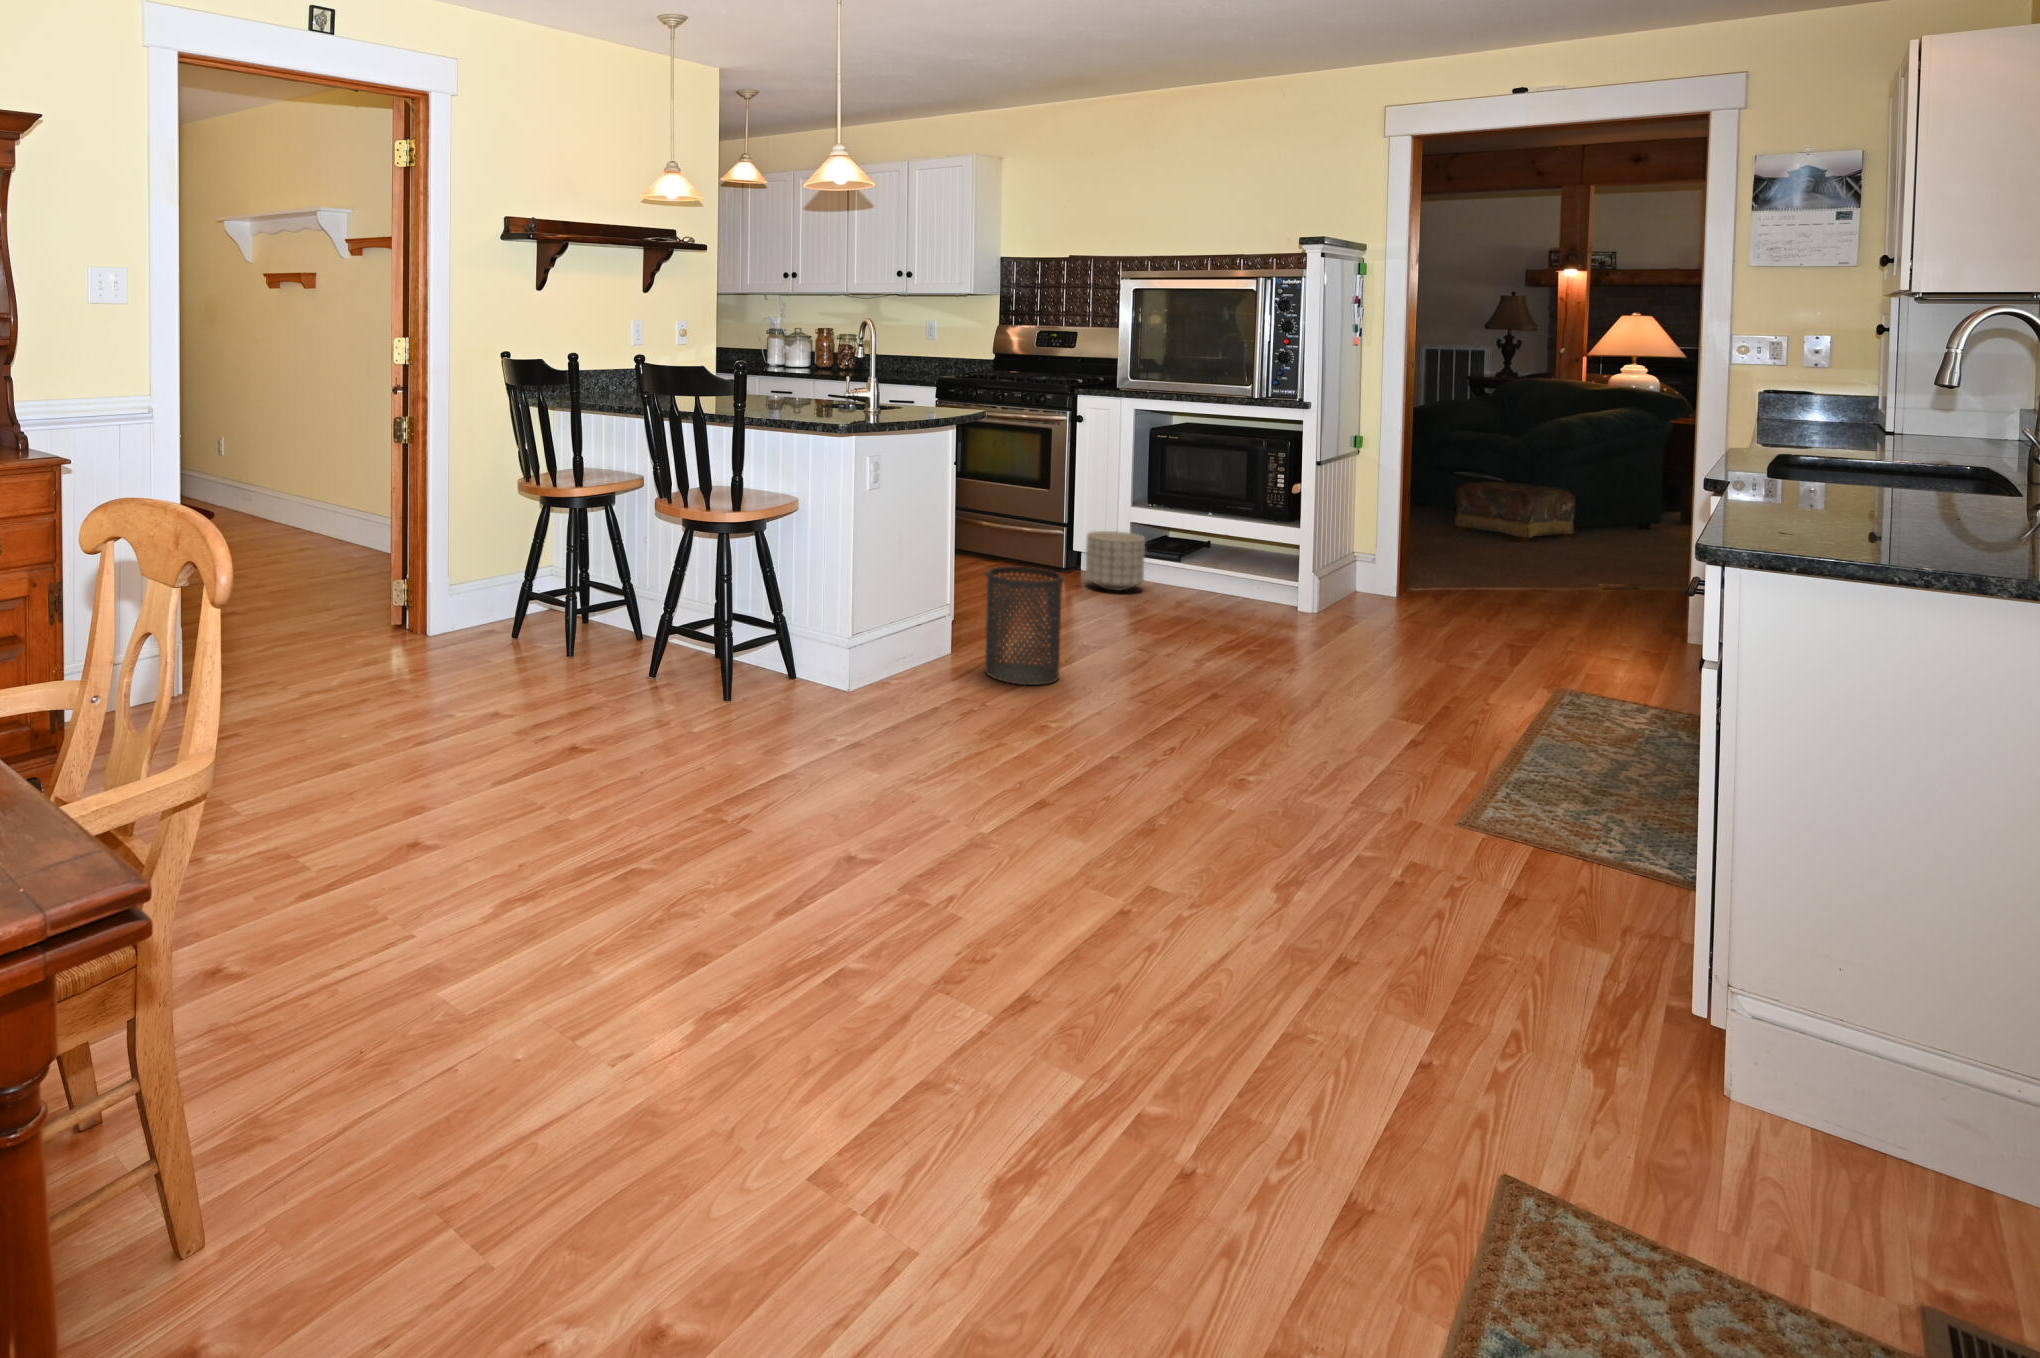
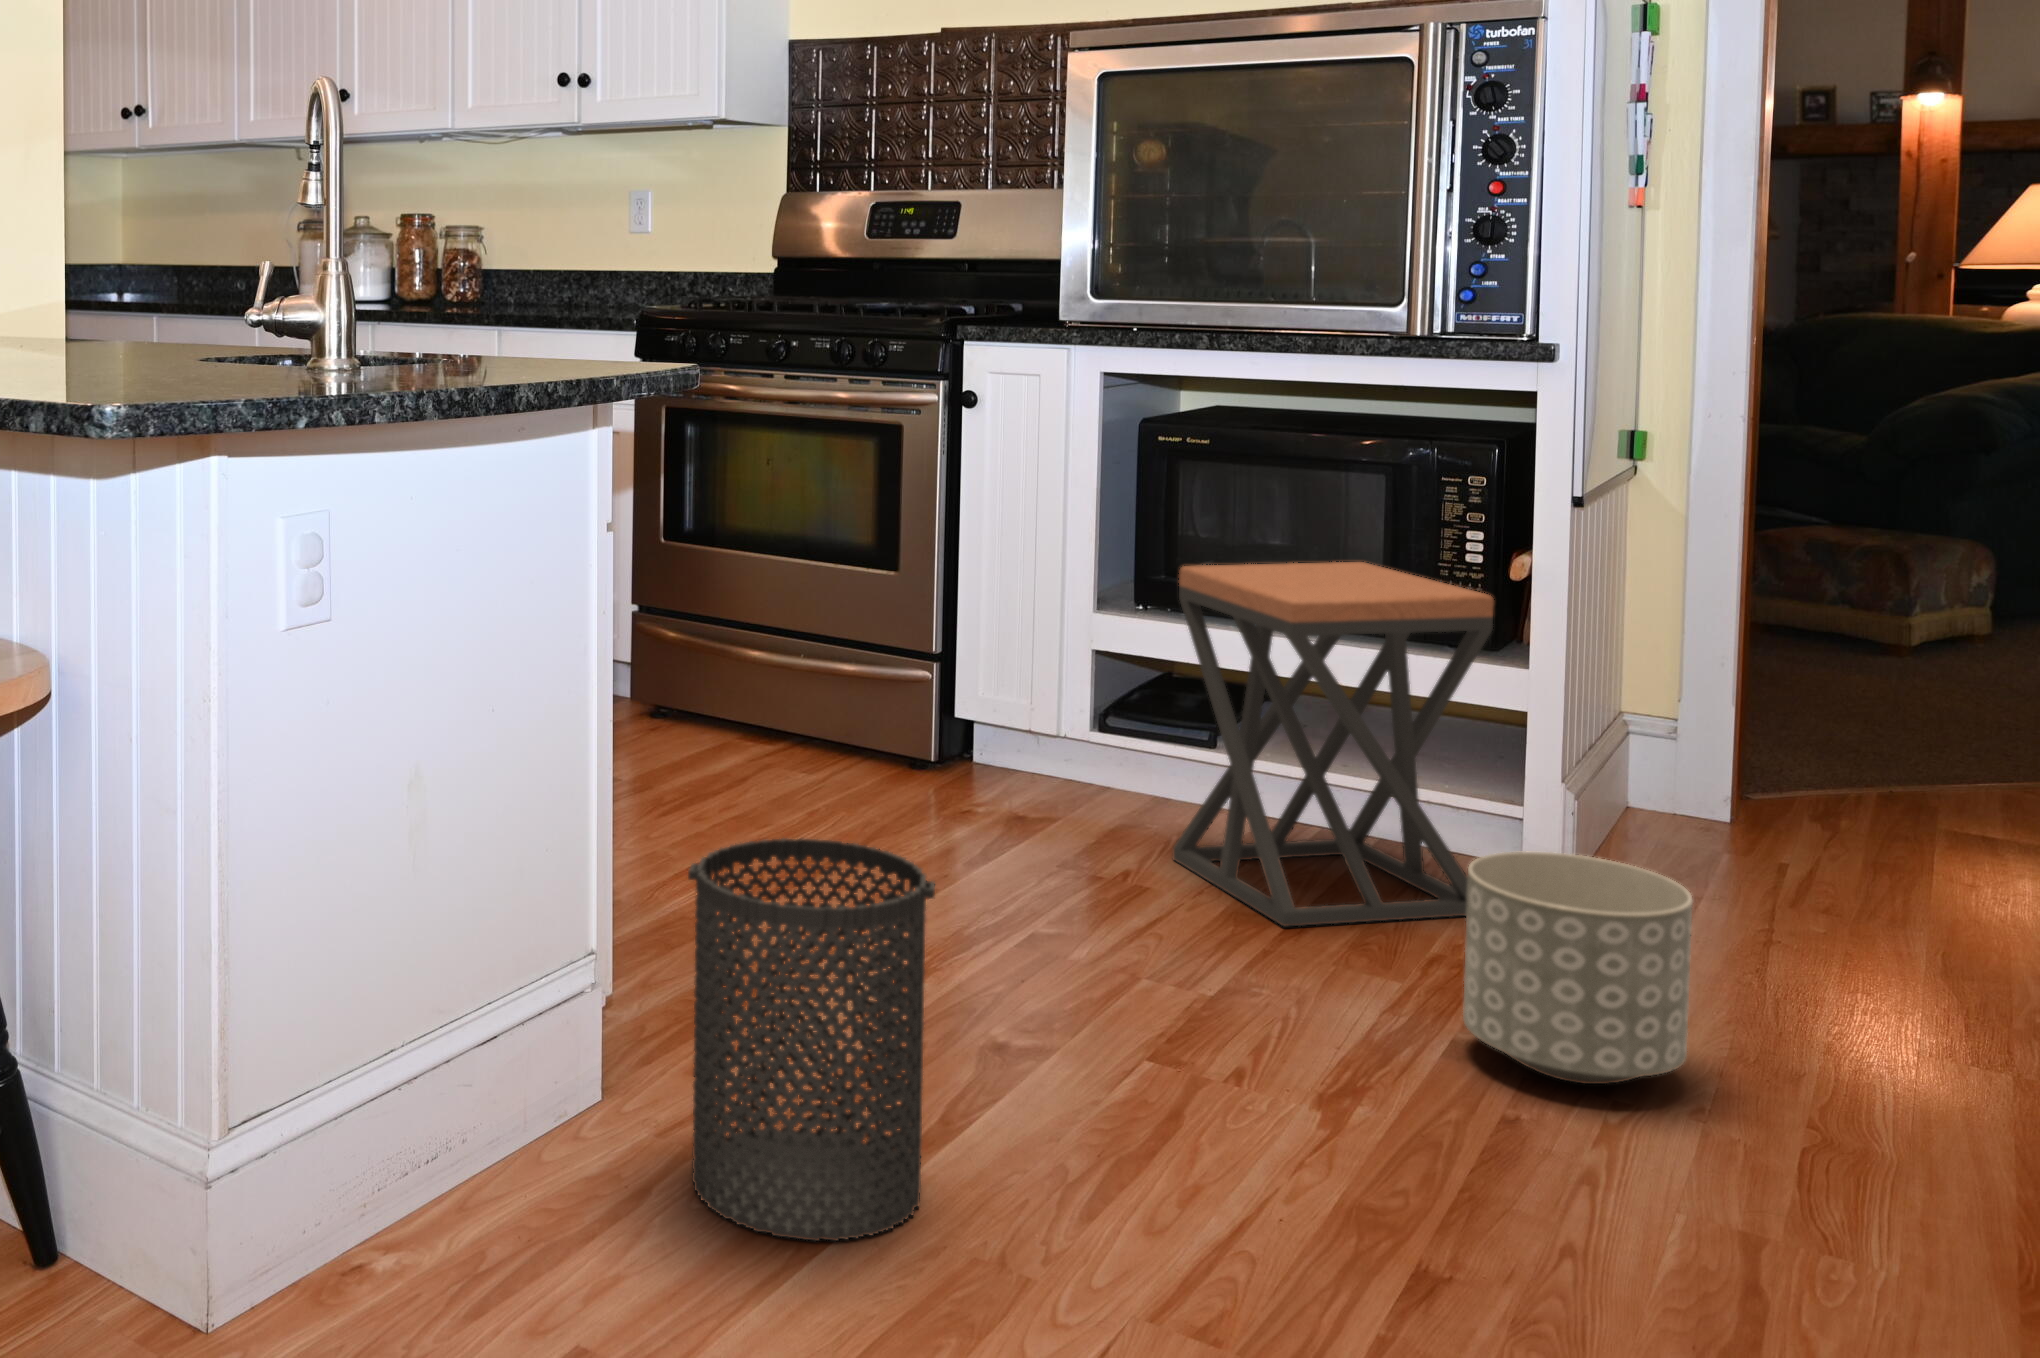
stool: none [1159,487,1280,621] -> present [1172,562,1494,927]
planter: present [1086,531,1145,591] -> present [1463,851,1693,1084]

